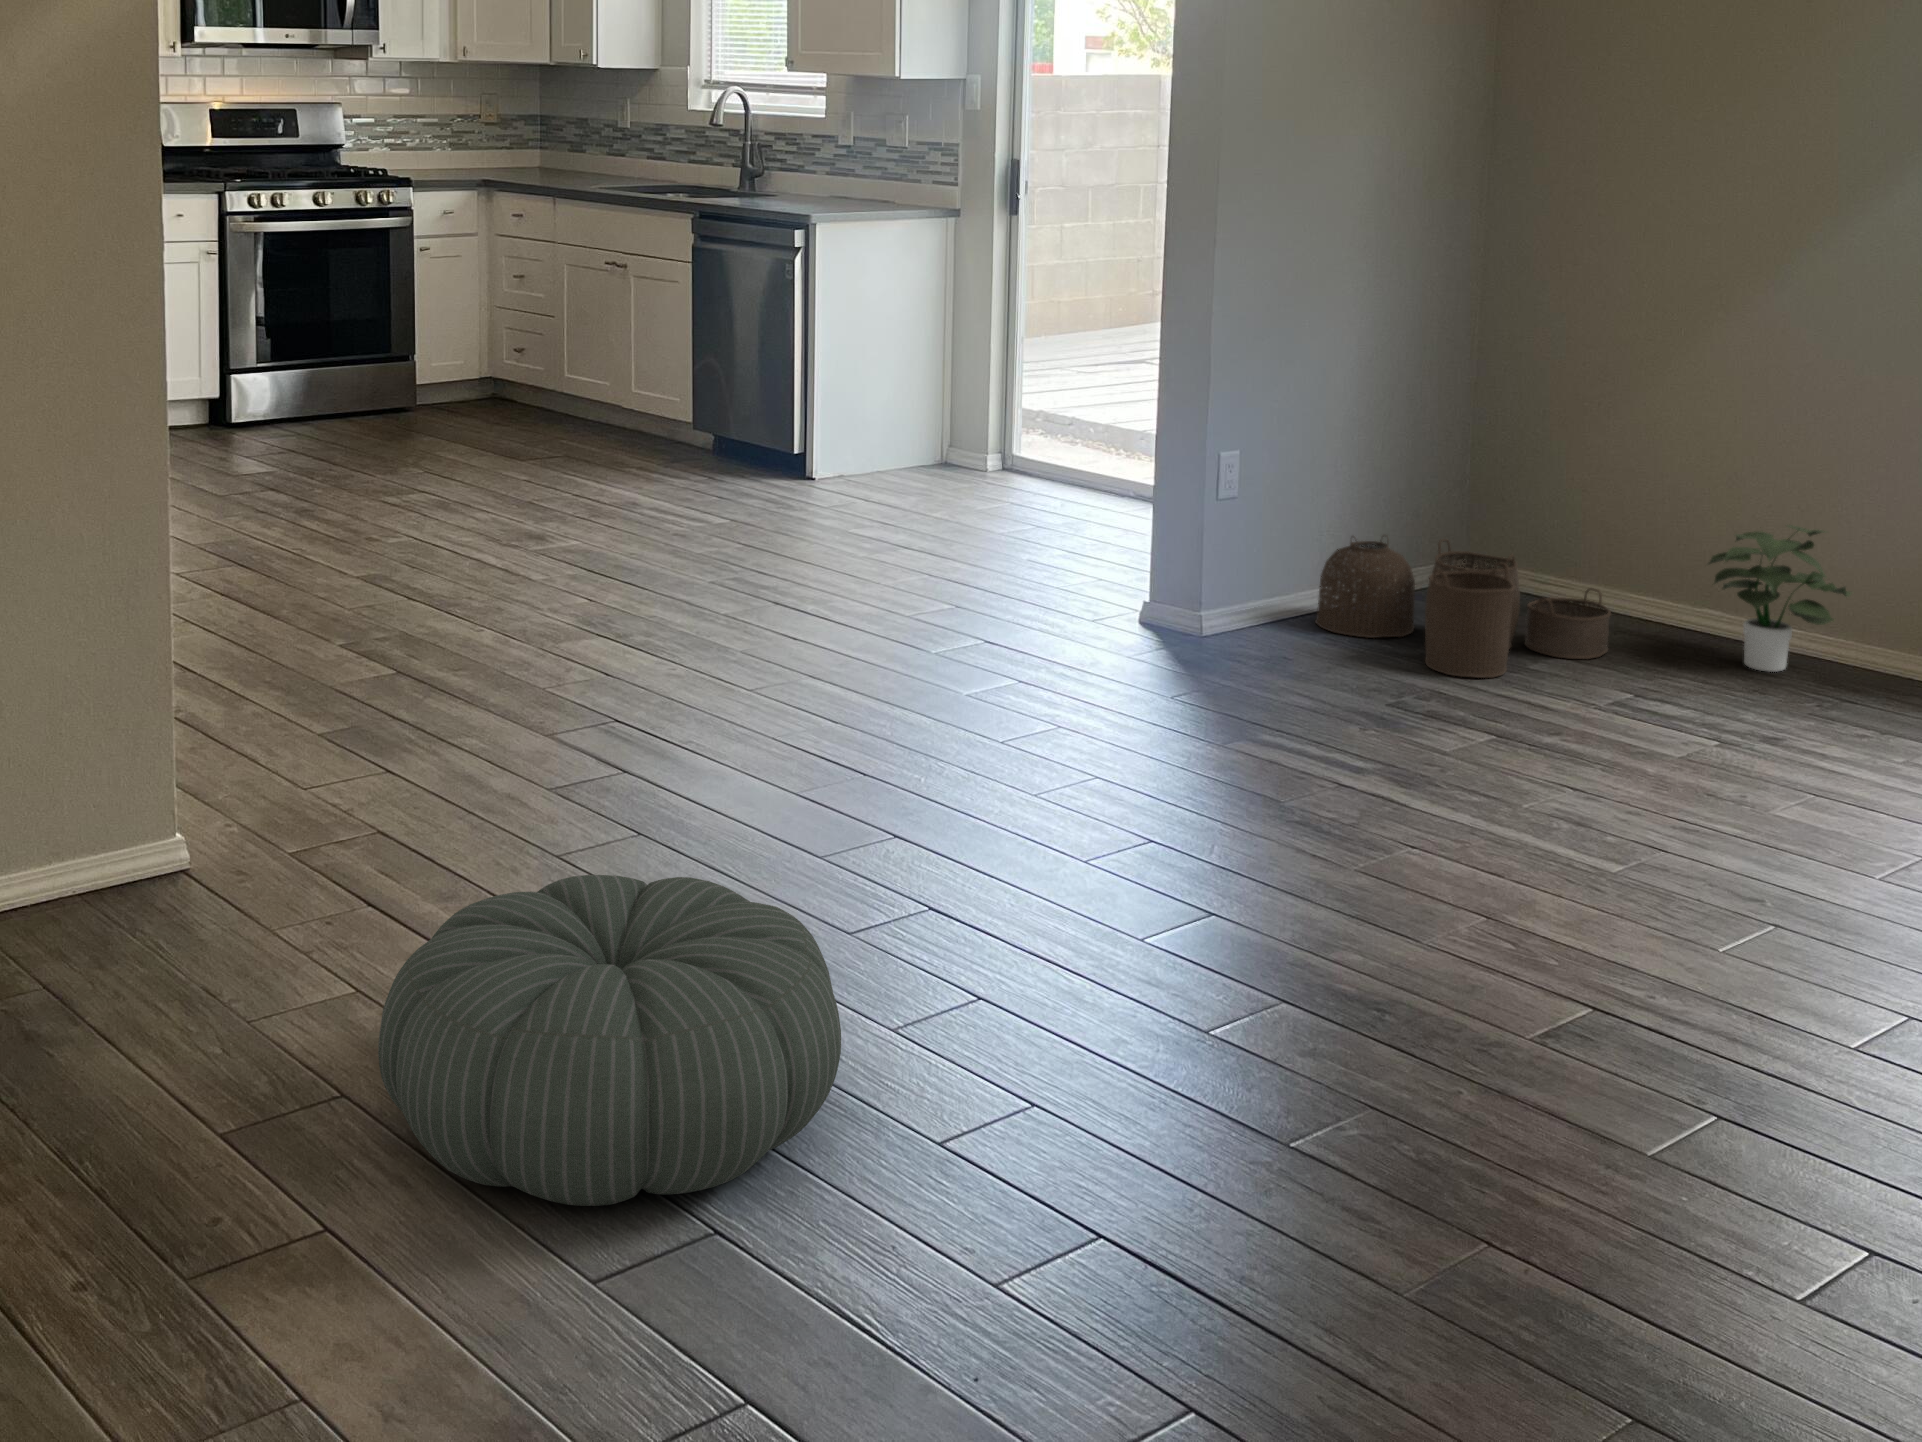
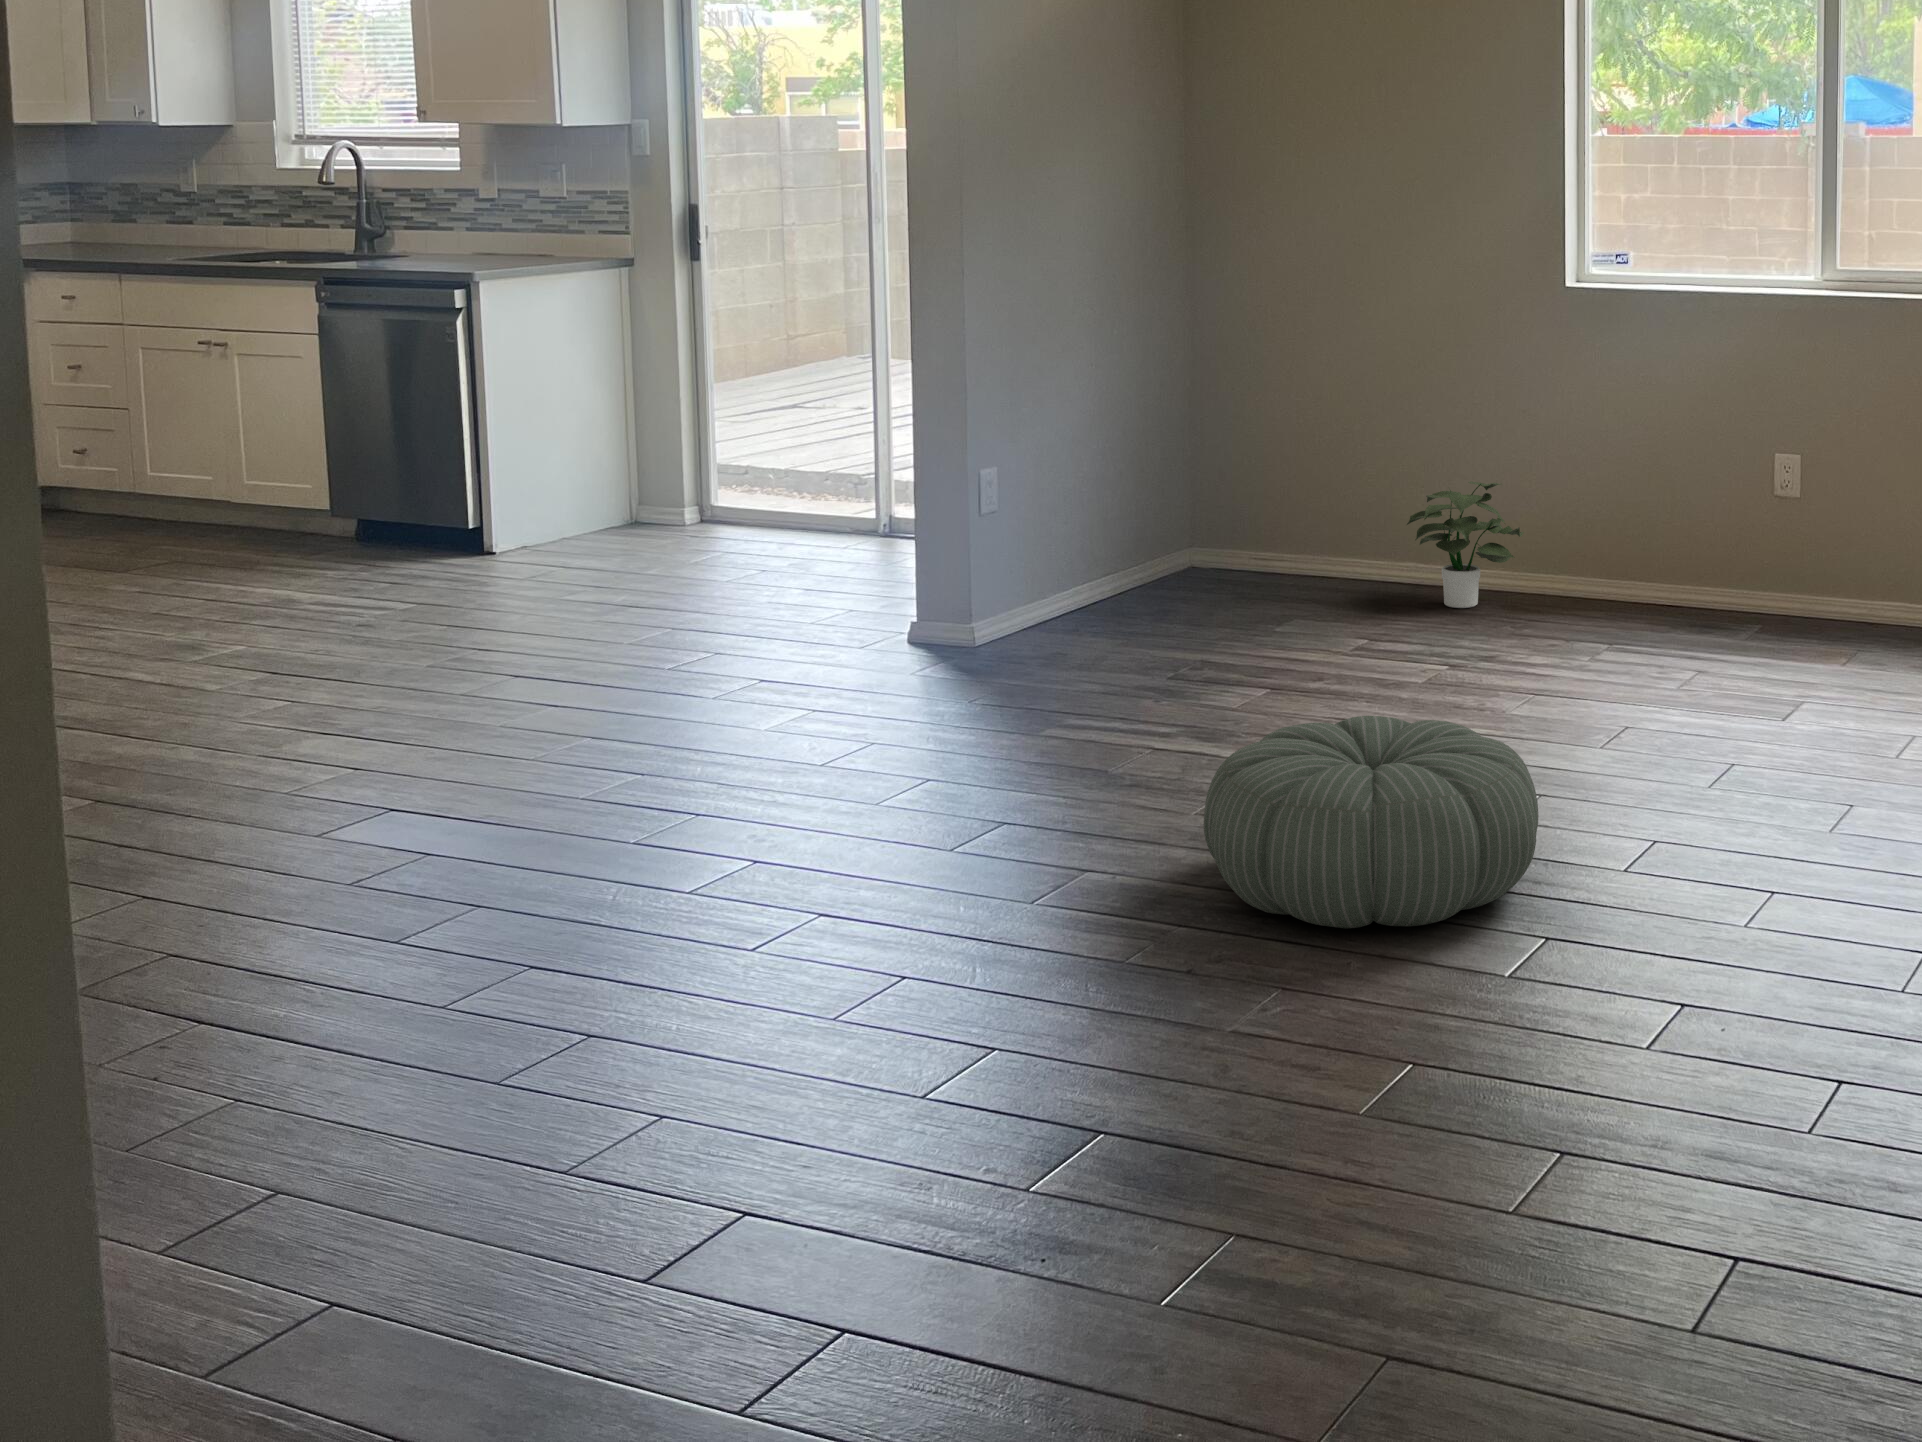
woven basket: present [1315,539,1611,678] -> none [1074,528,1335,647]
pouf: present [378,875,841,1206] -> present [1204,716,1538,928]

